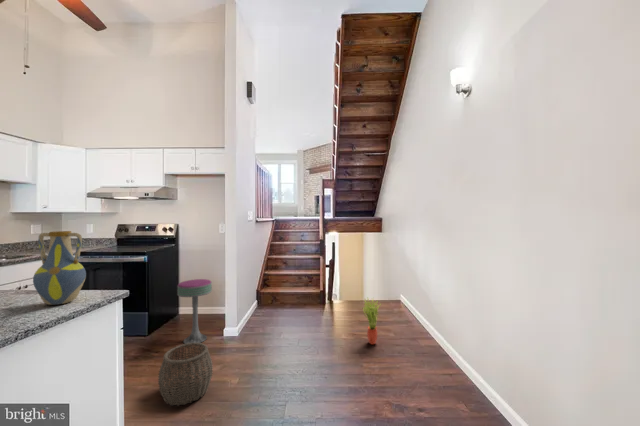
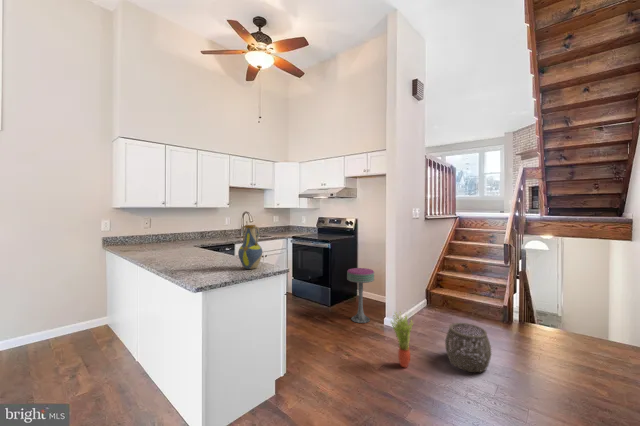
potted plant: present [363,299,381,344] -> present [392,312,413,367]
woven basket: present [158,343,213,405] -> present [445,323,491,372]

